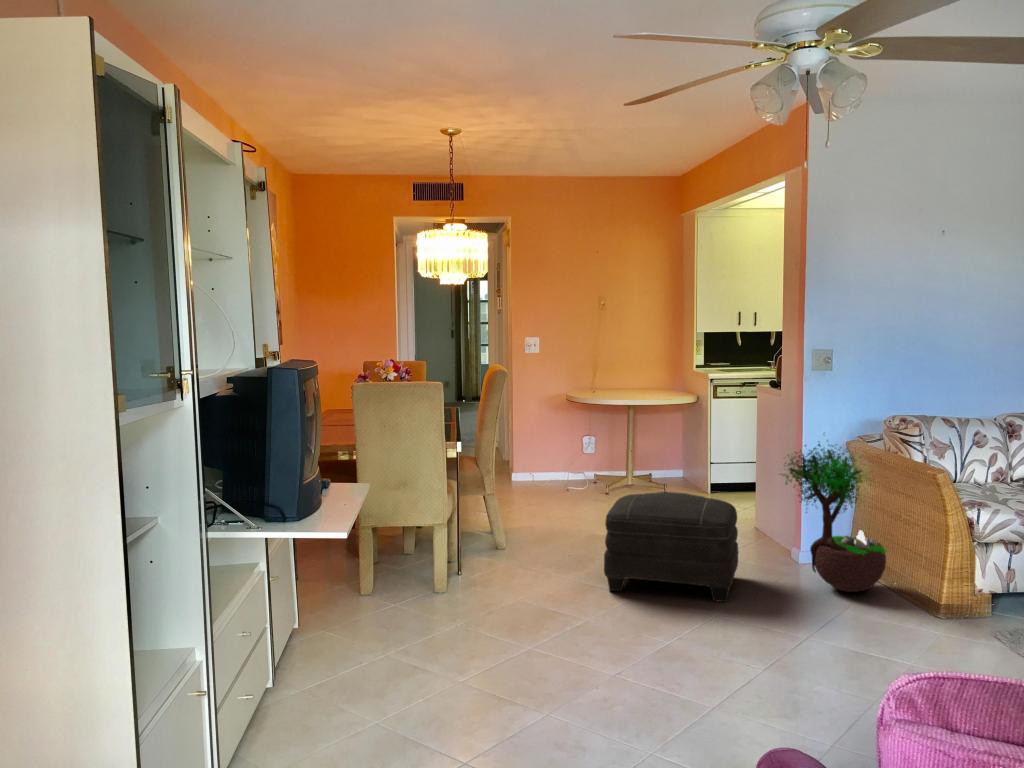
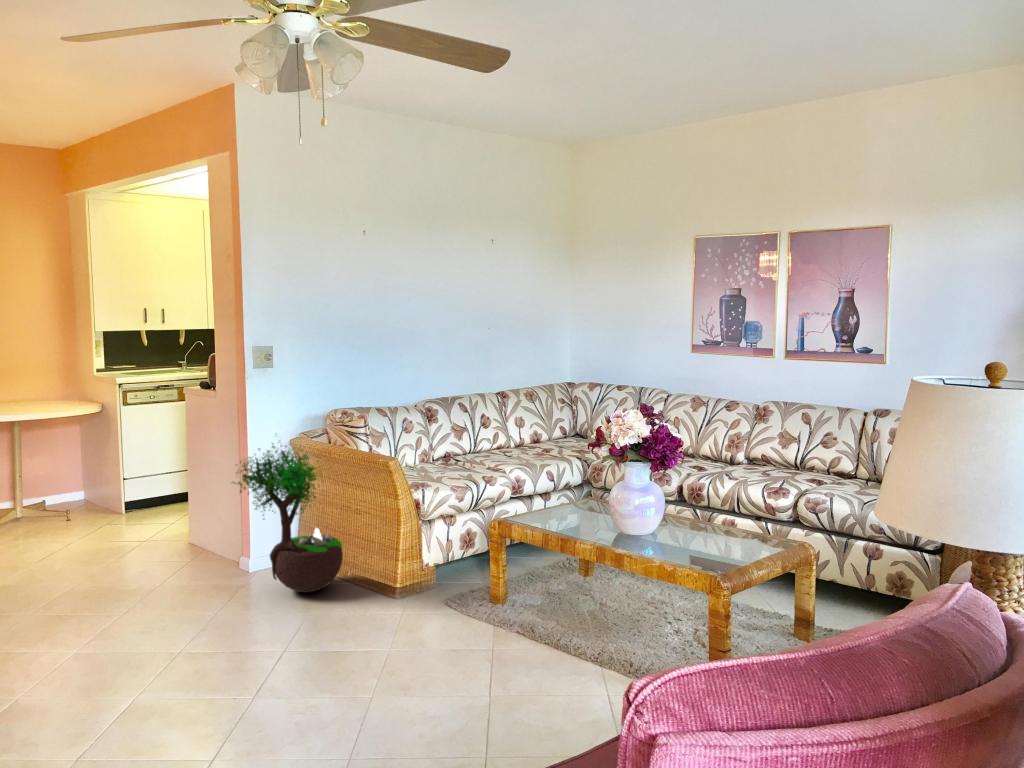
ottoman: present [604,492,738,602] -> none [21,521,192,659]

